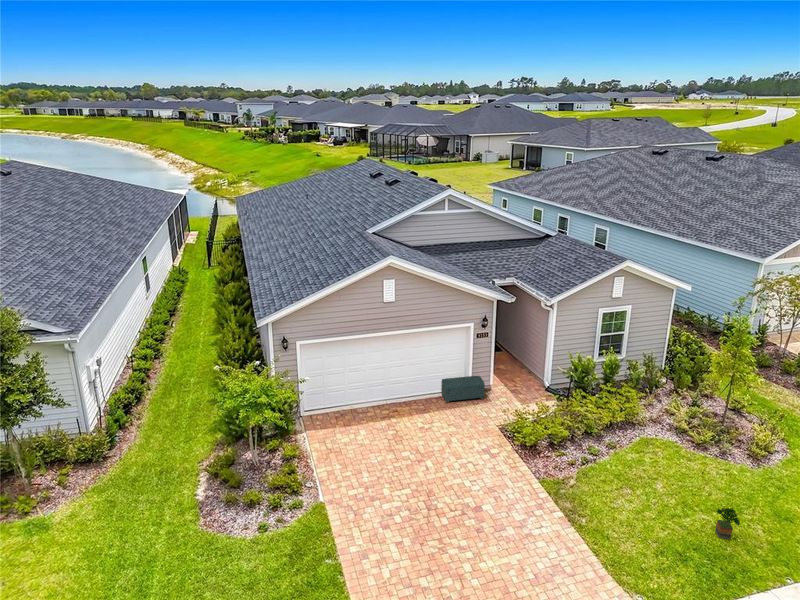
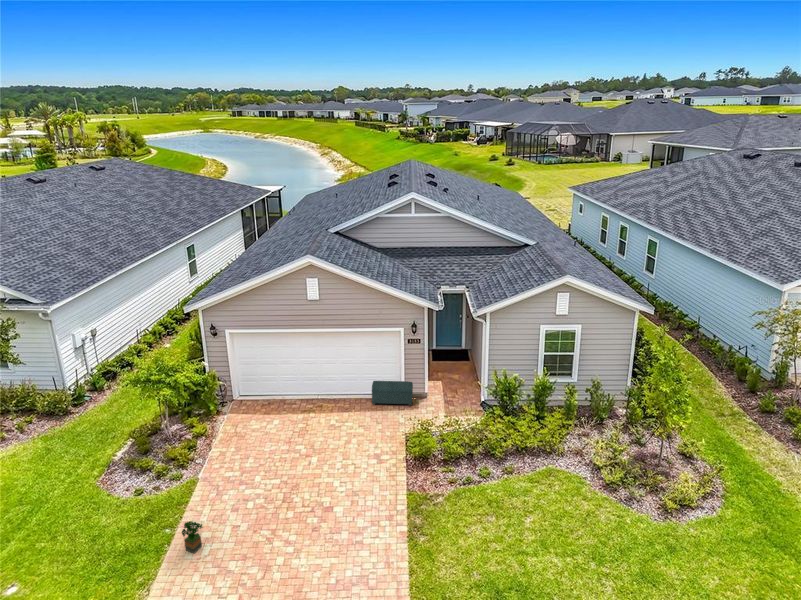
potted tree: present [715,508,740,539] -> present [182,521,202,554]

